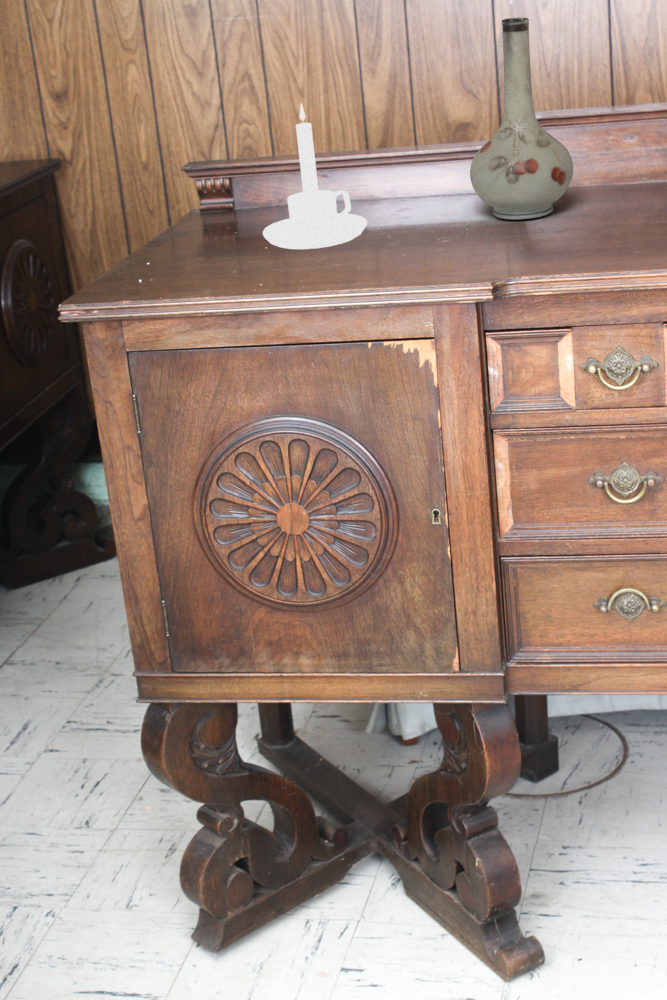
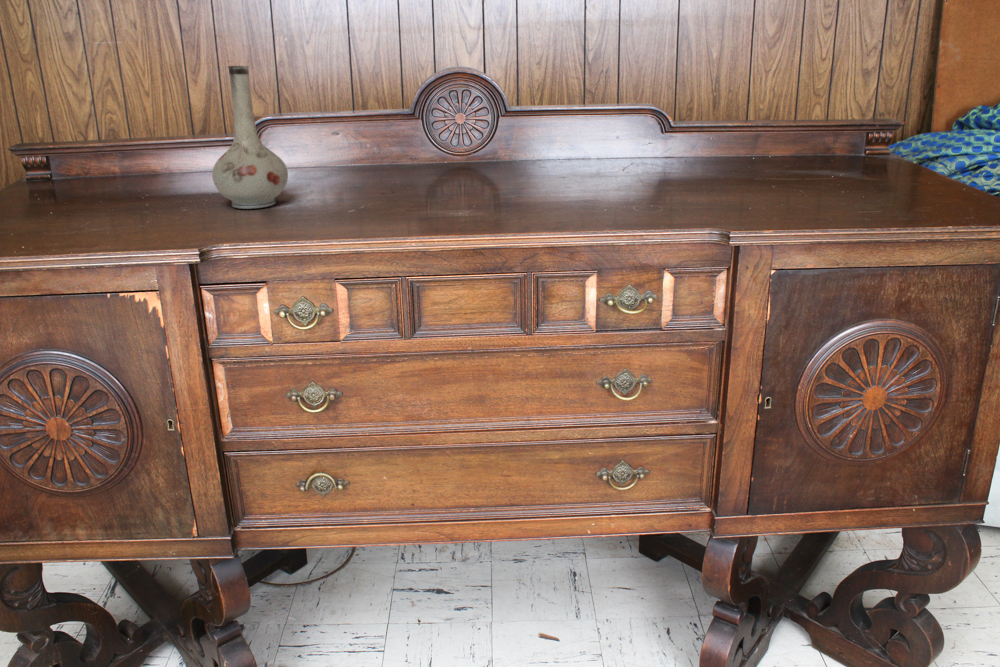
candle holder: present [263,104,367,249] -> none [47,115,133,224]

